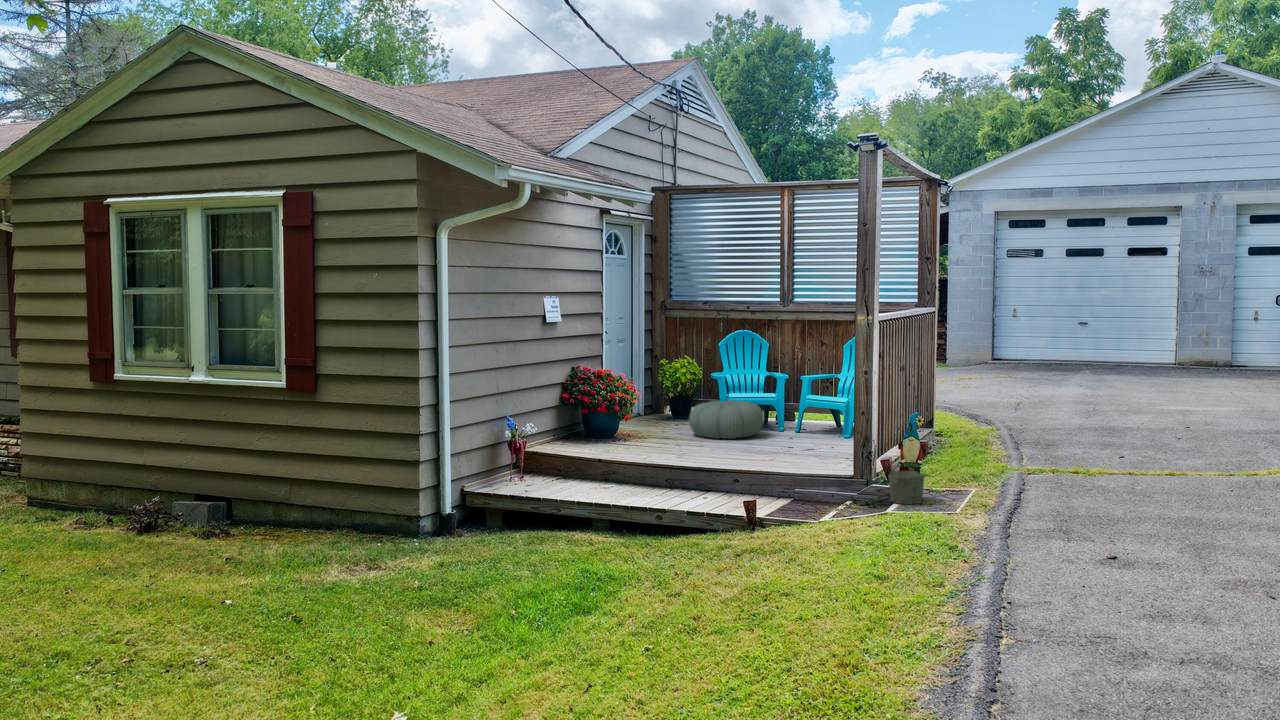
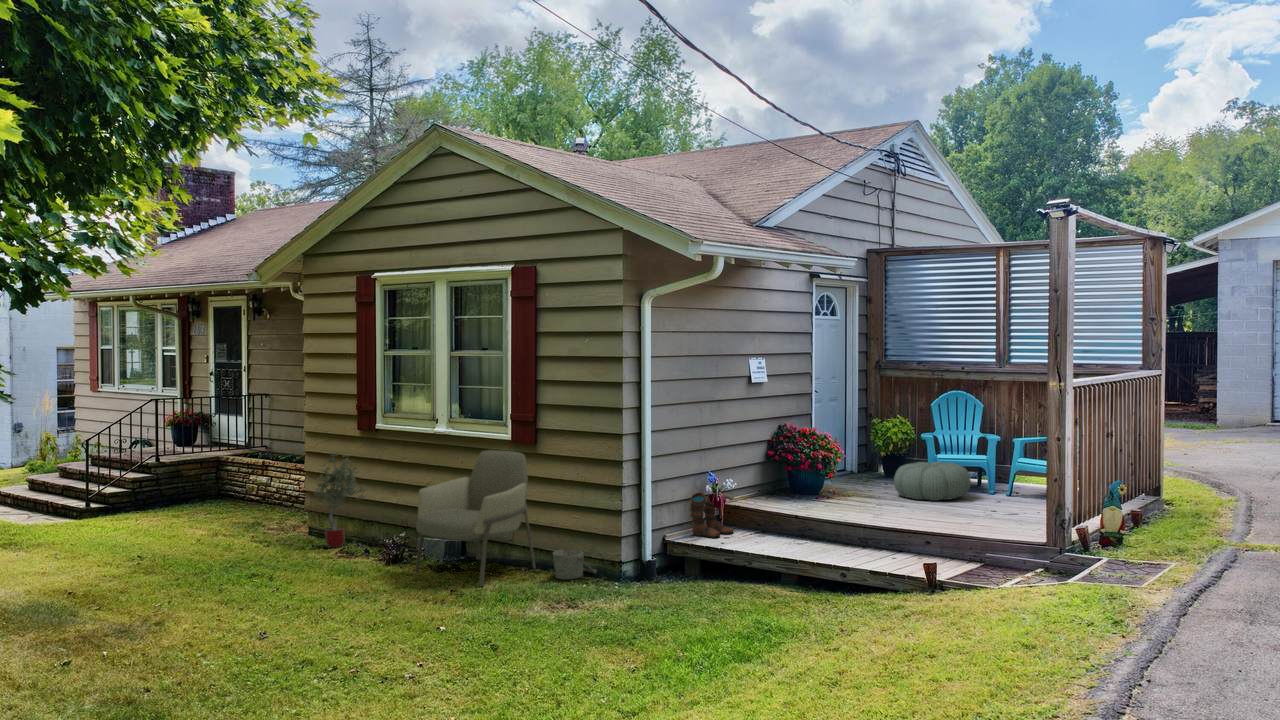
armchair: none [175,400,320,552] -> present [415,450,536,586]
potted tree: none [35,407,106,518] -> present [314,454,367,548]
boots: none [490,434,536,486] -> present [690,493,734,538]
bucket: present [874,471,924,504] -> present [553,549,597,580]

